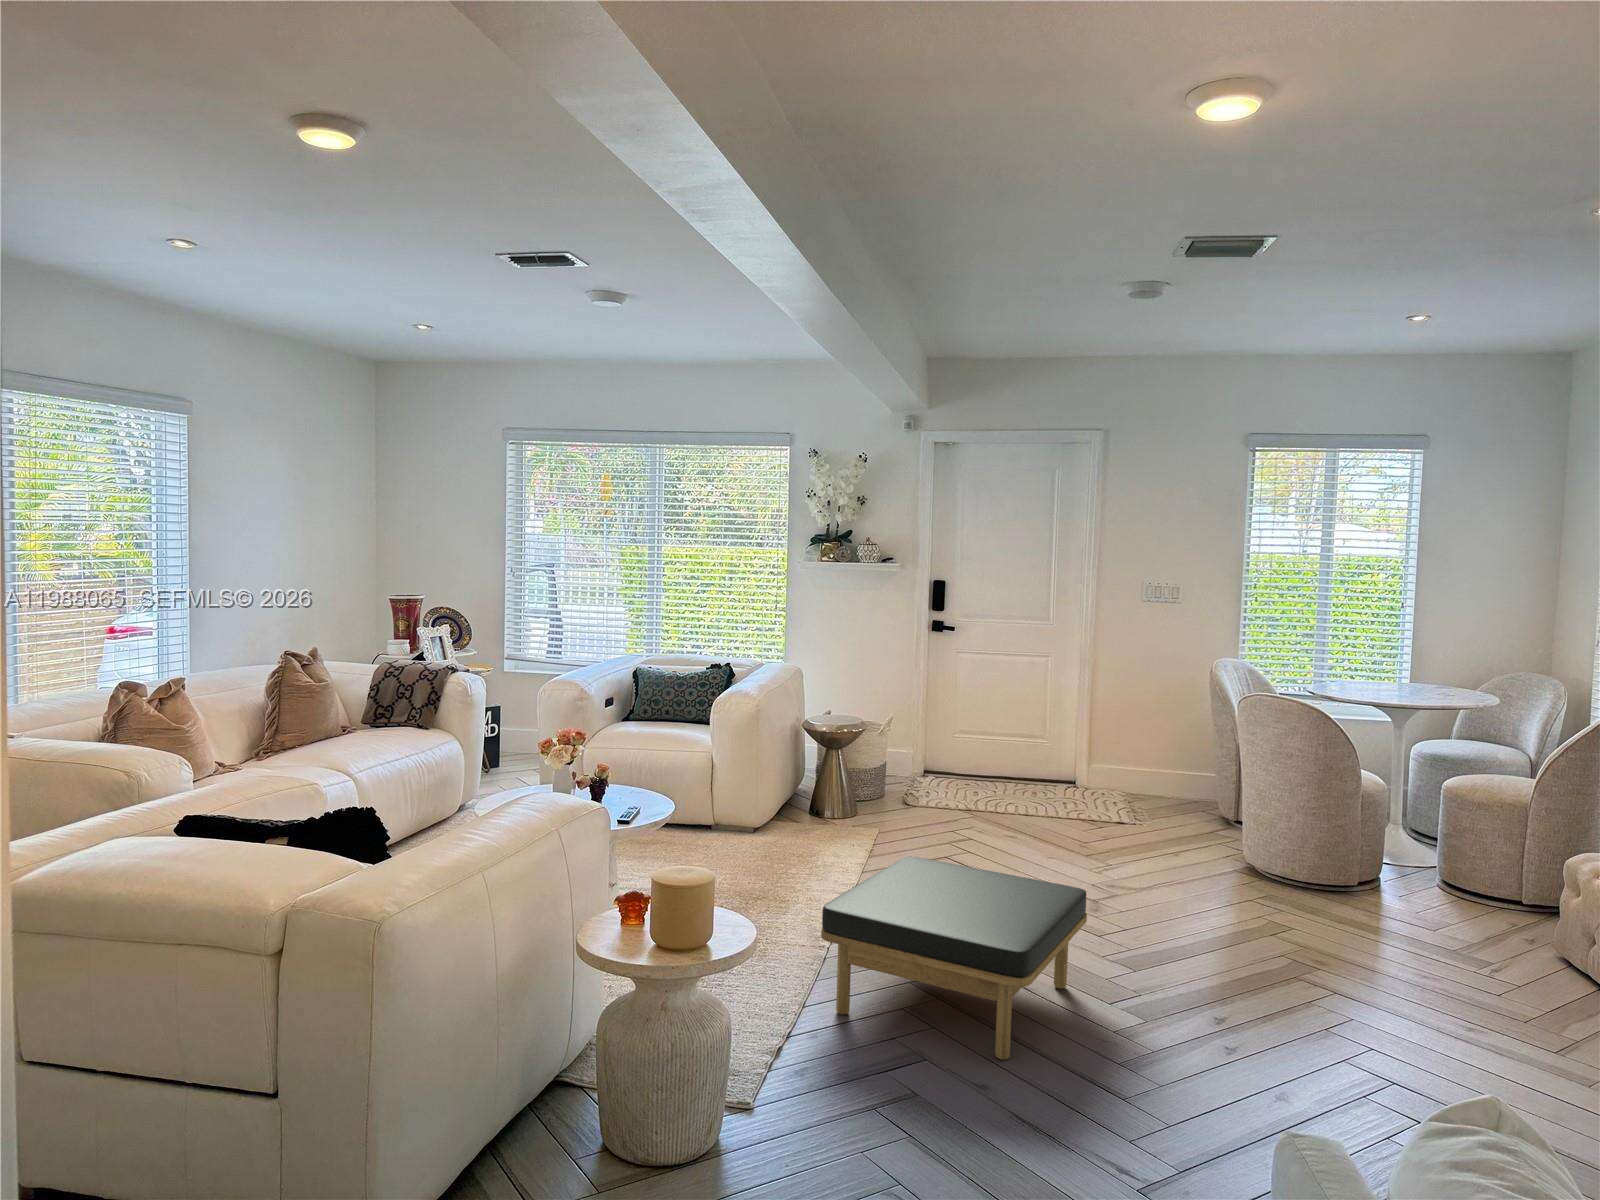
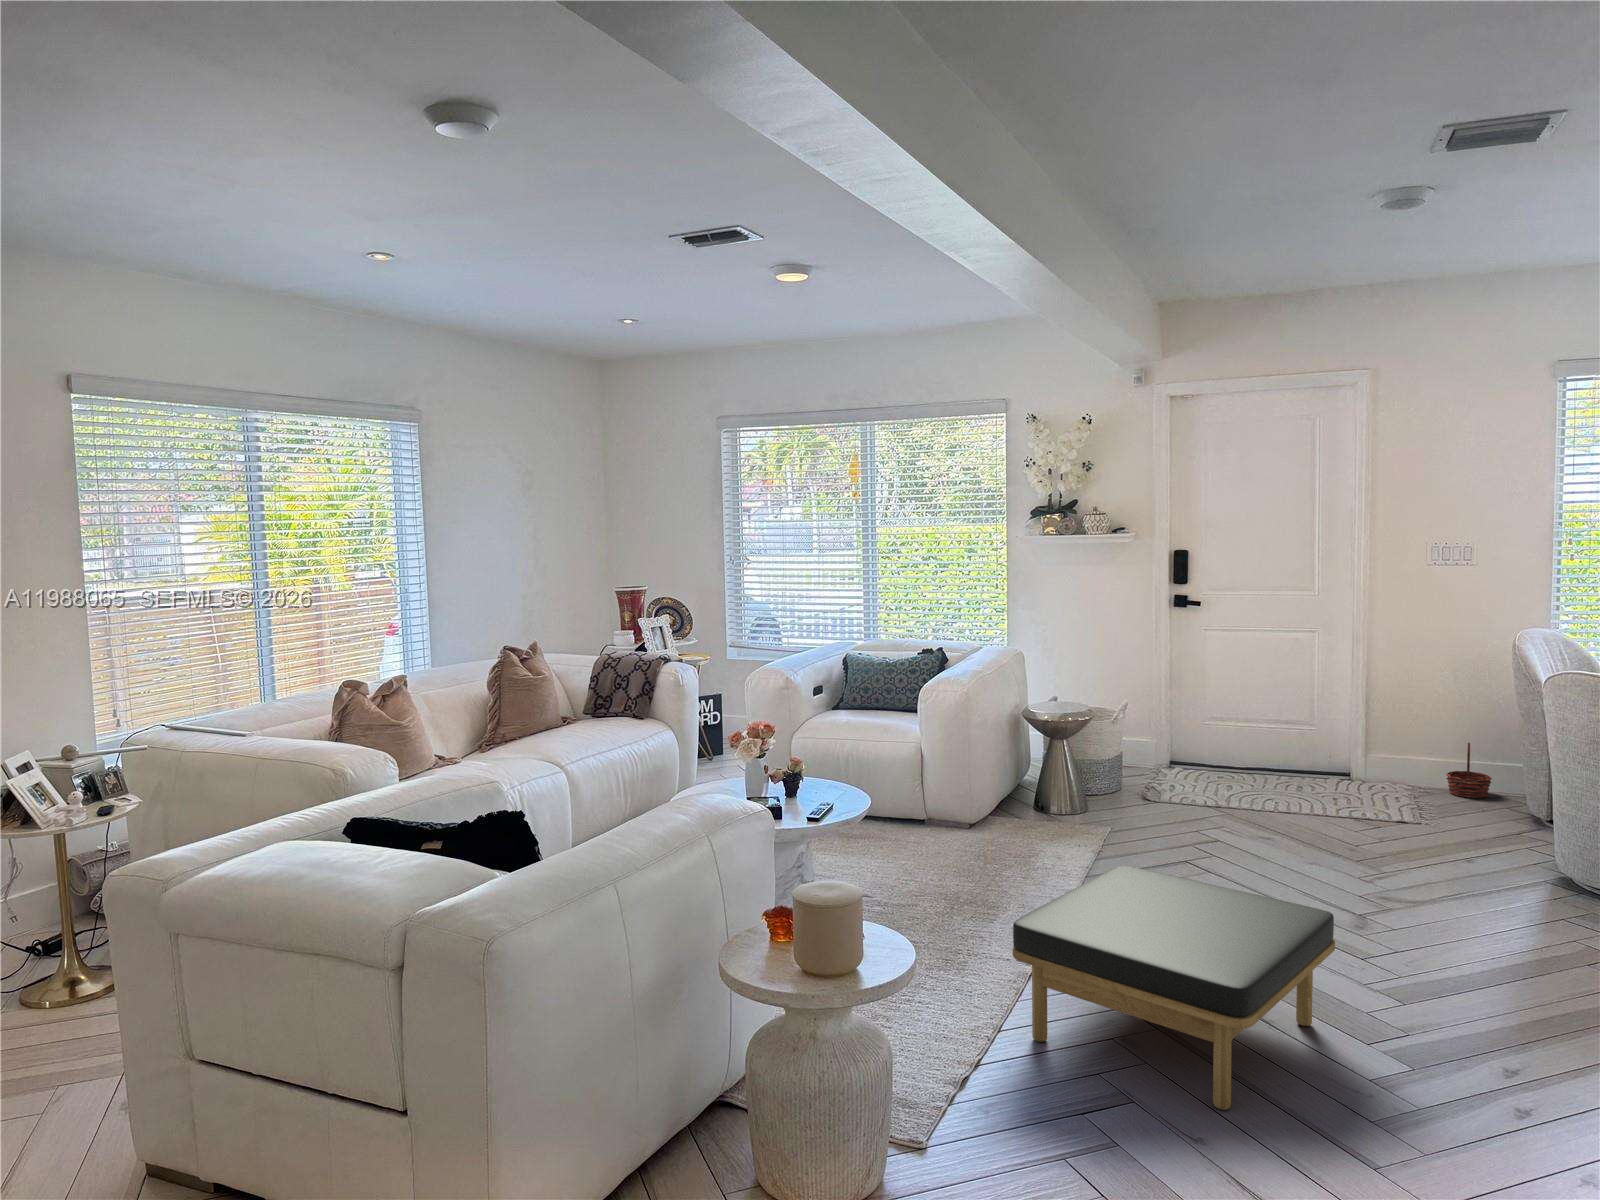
basket: none [1151,754,1187,801] -> present [1446,743,1492,798]

